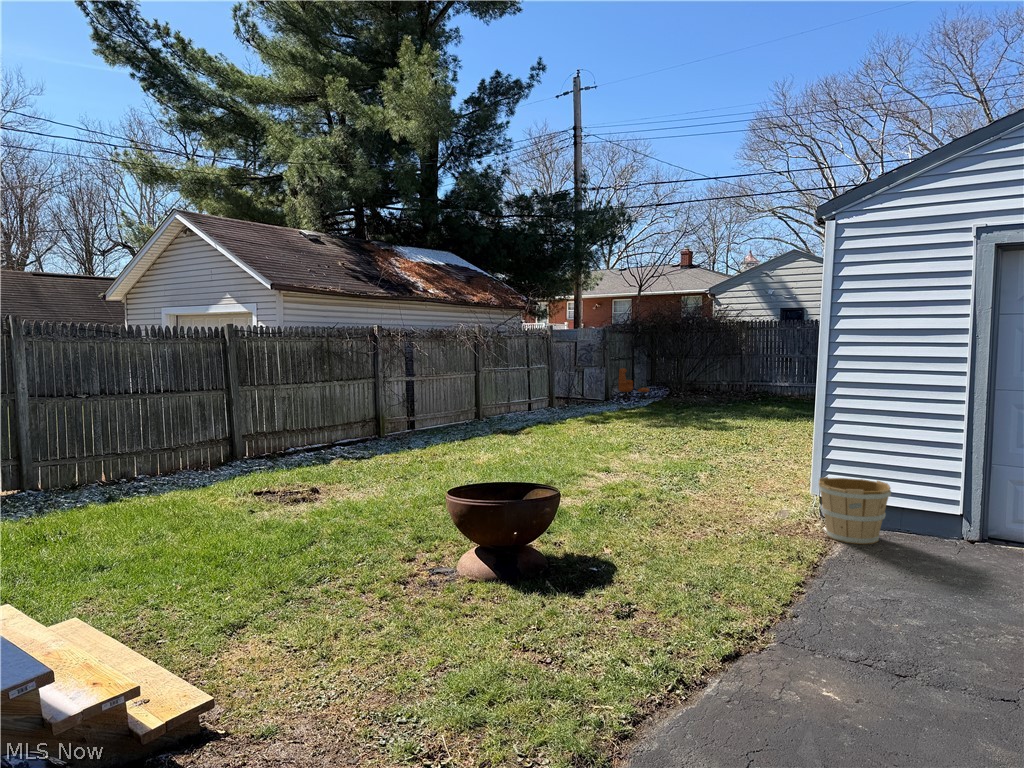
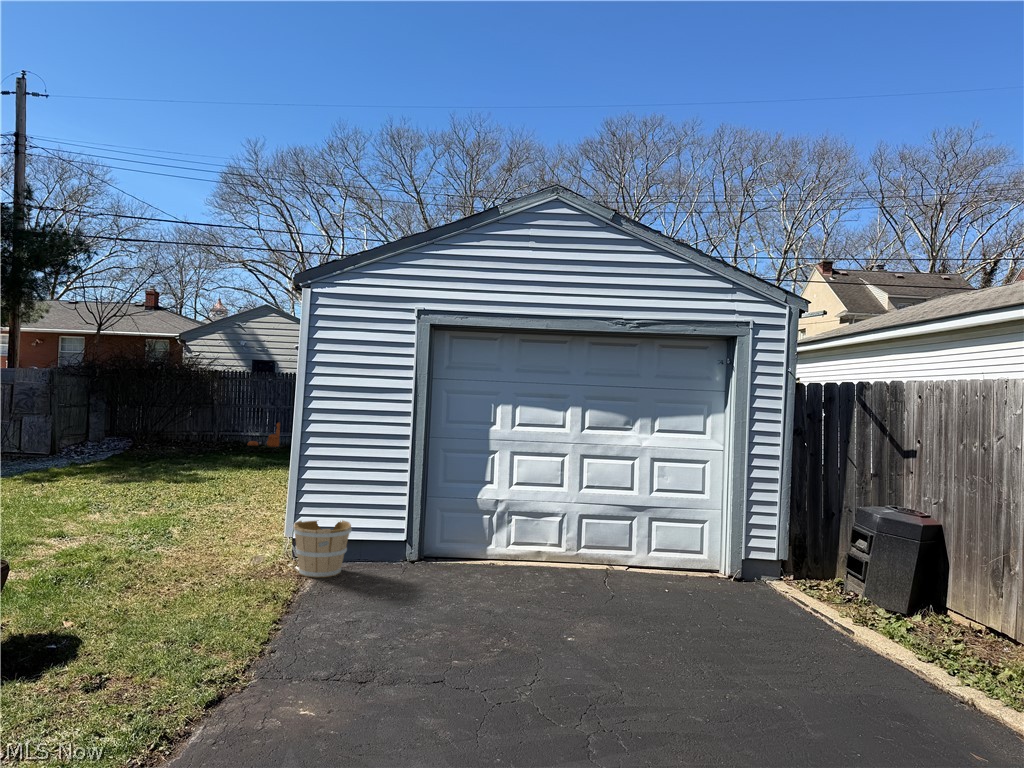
lounge chair: present [618,368,650,398] -> present [246,423,280,452]

